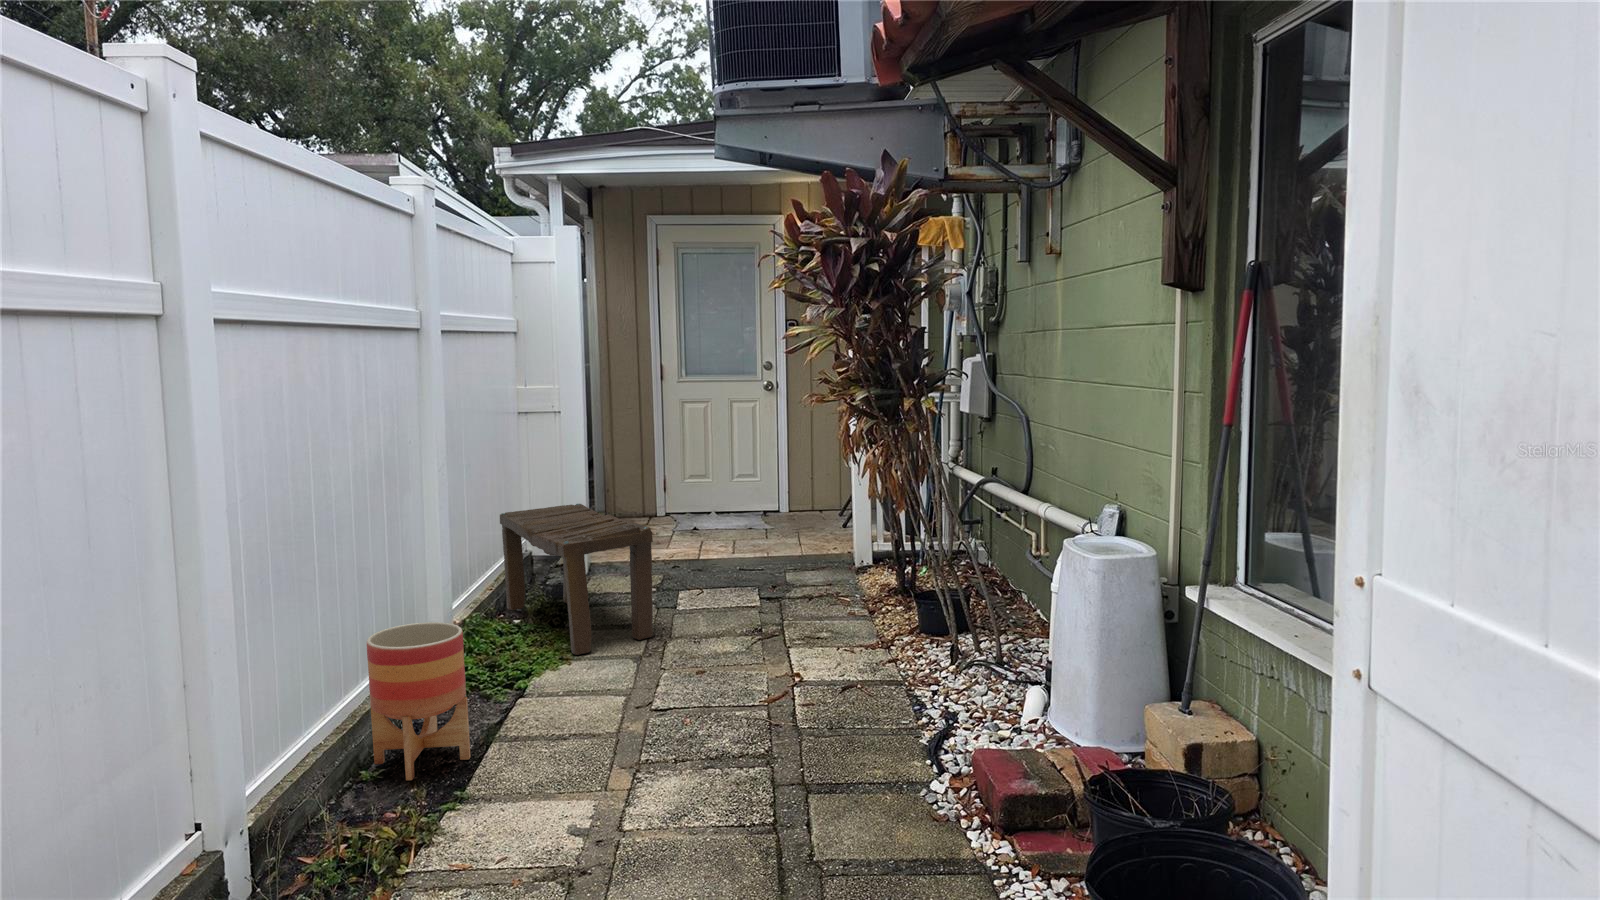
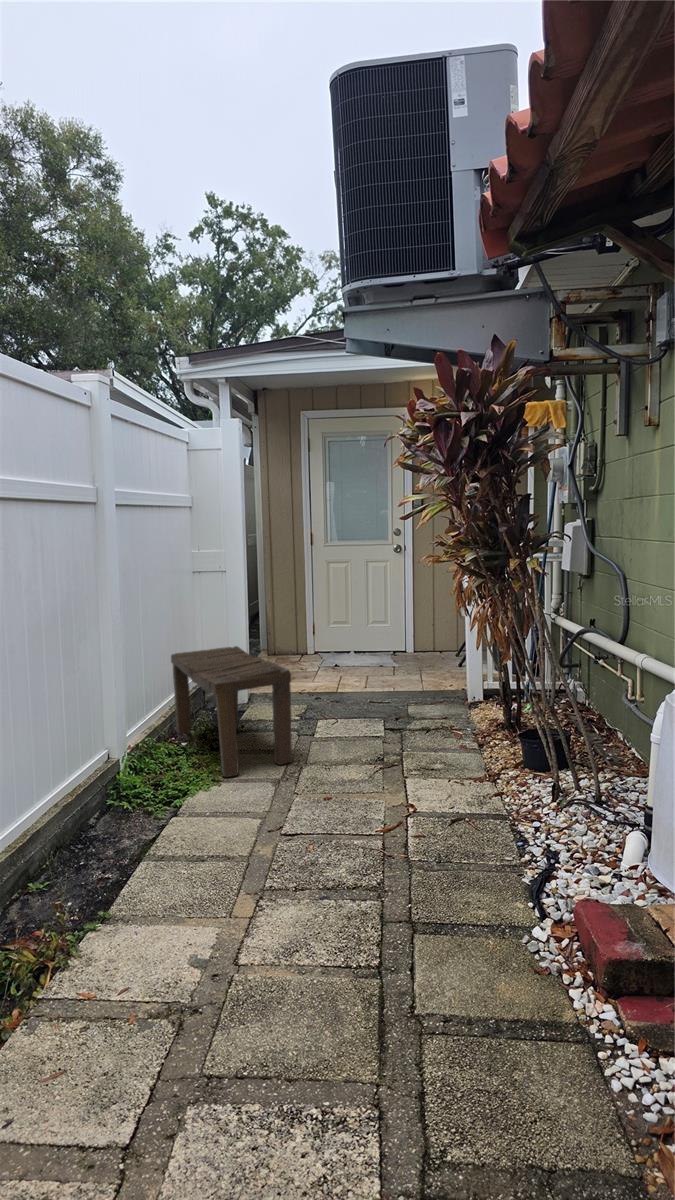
planter: present [367,622,470,780] -> none [30,755,120,896]

